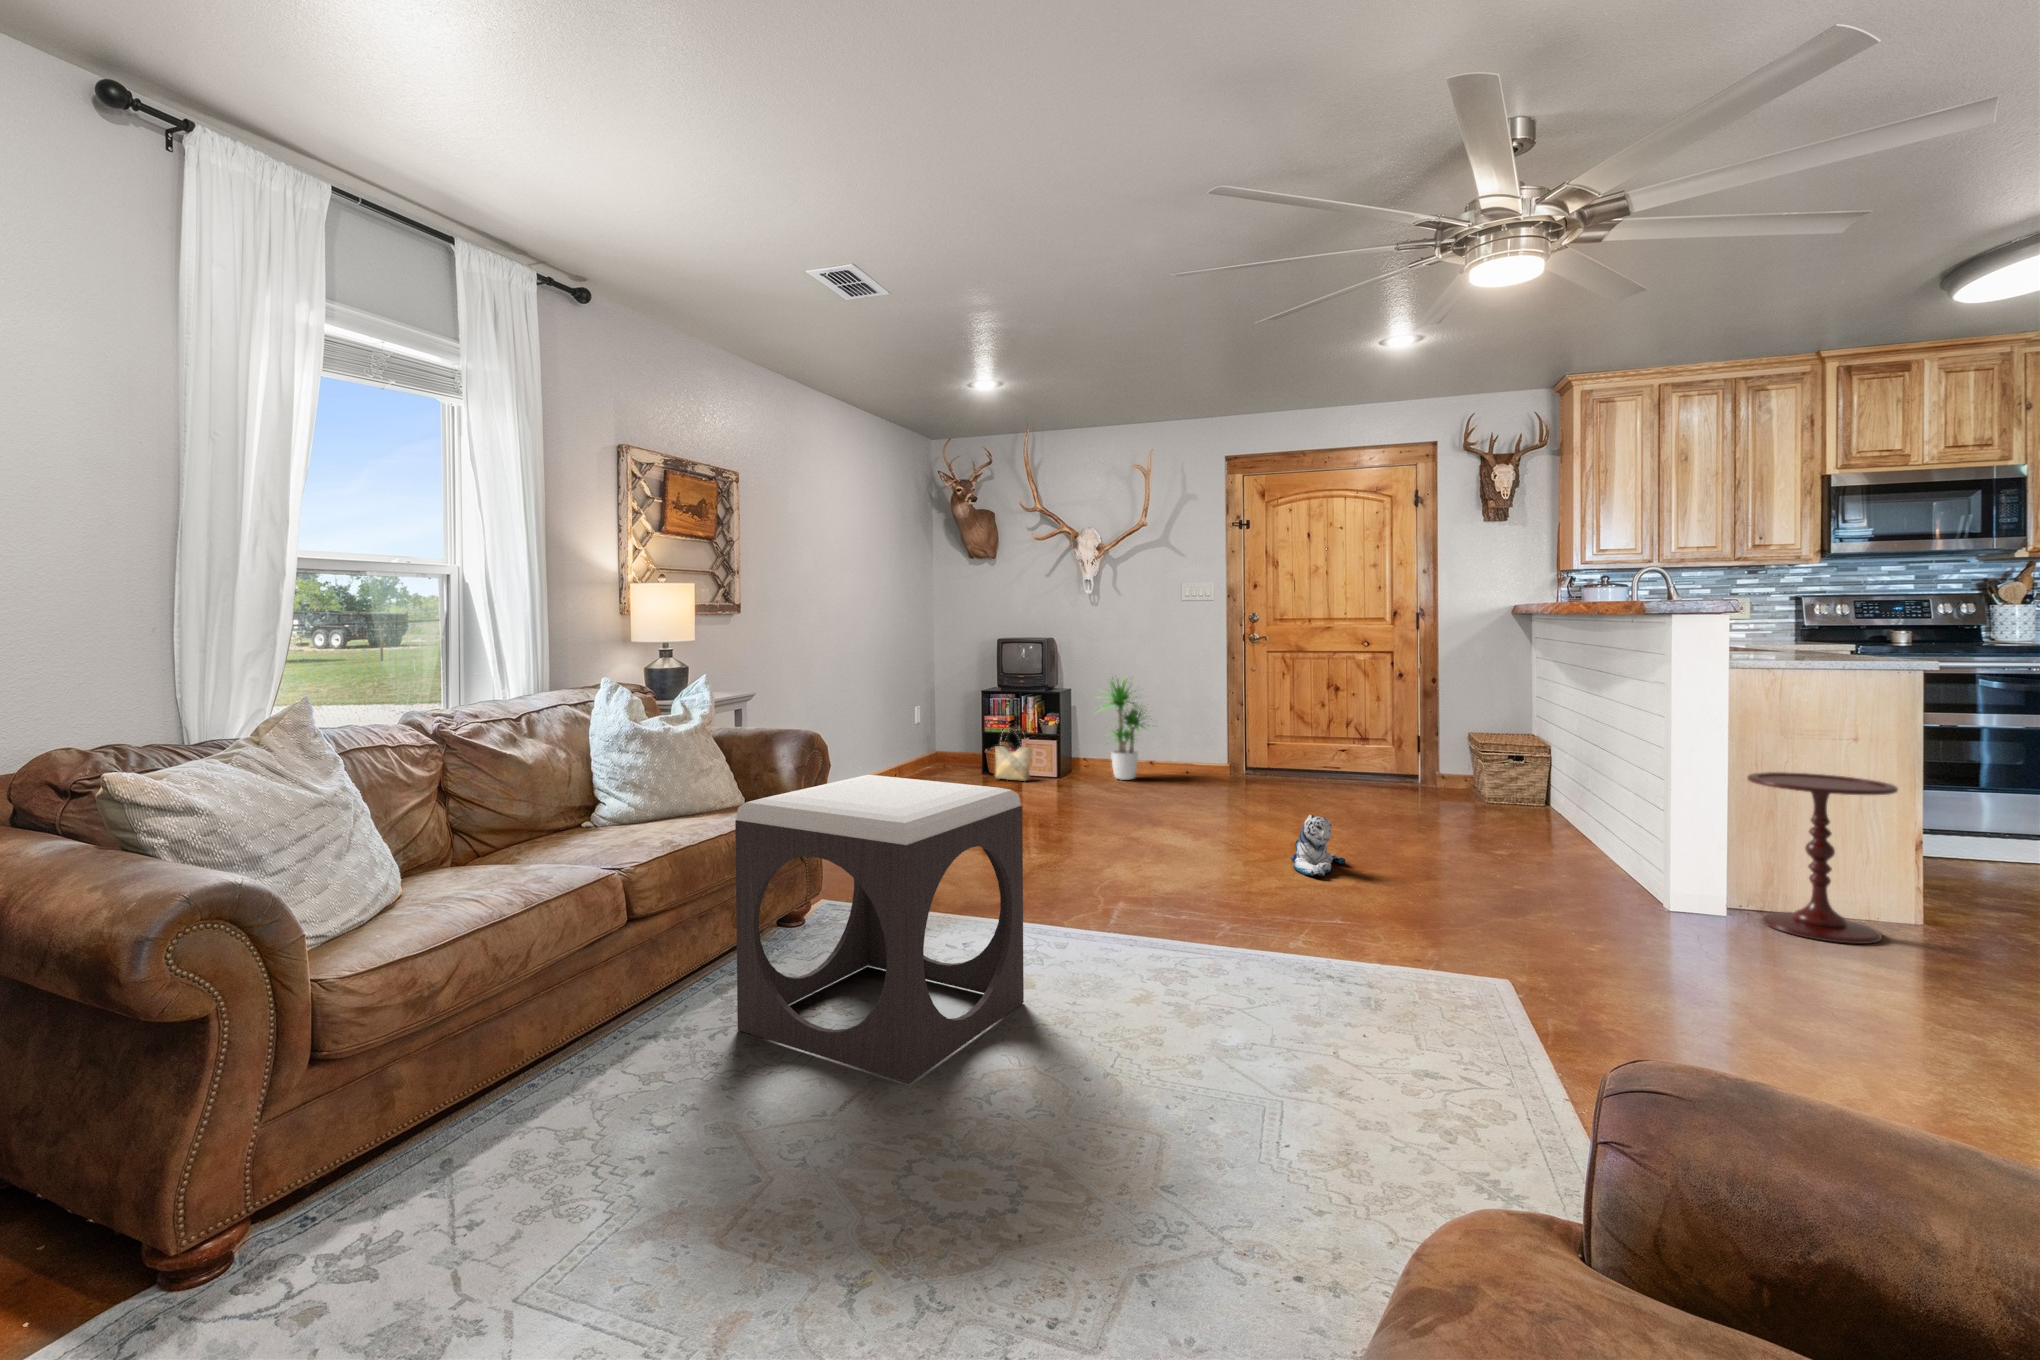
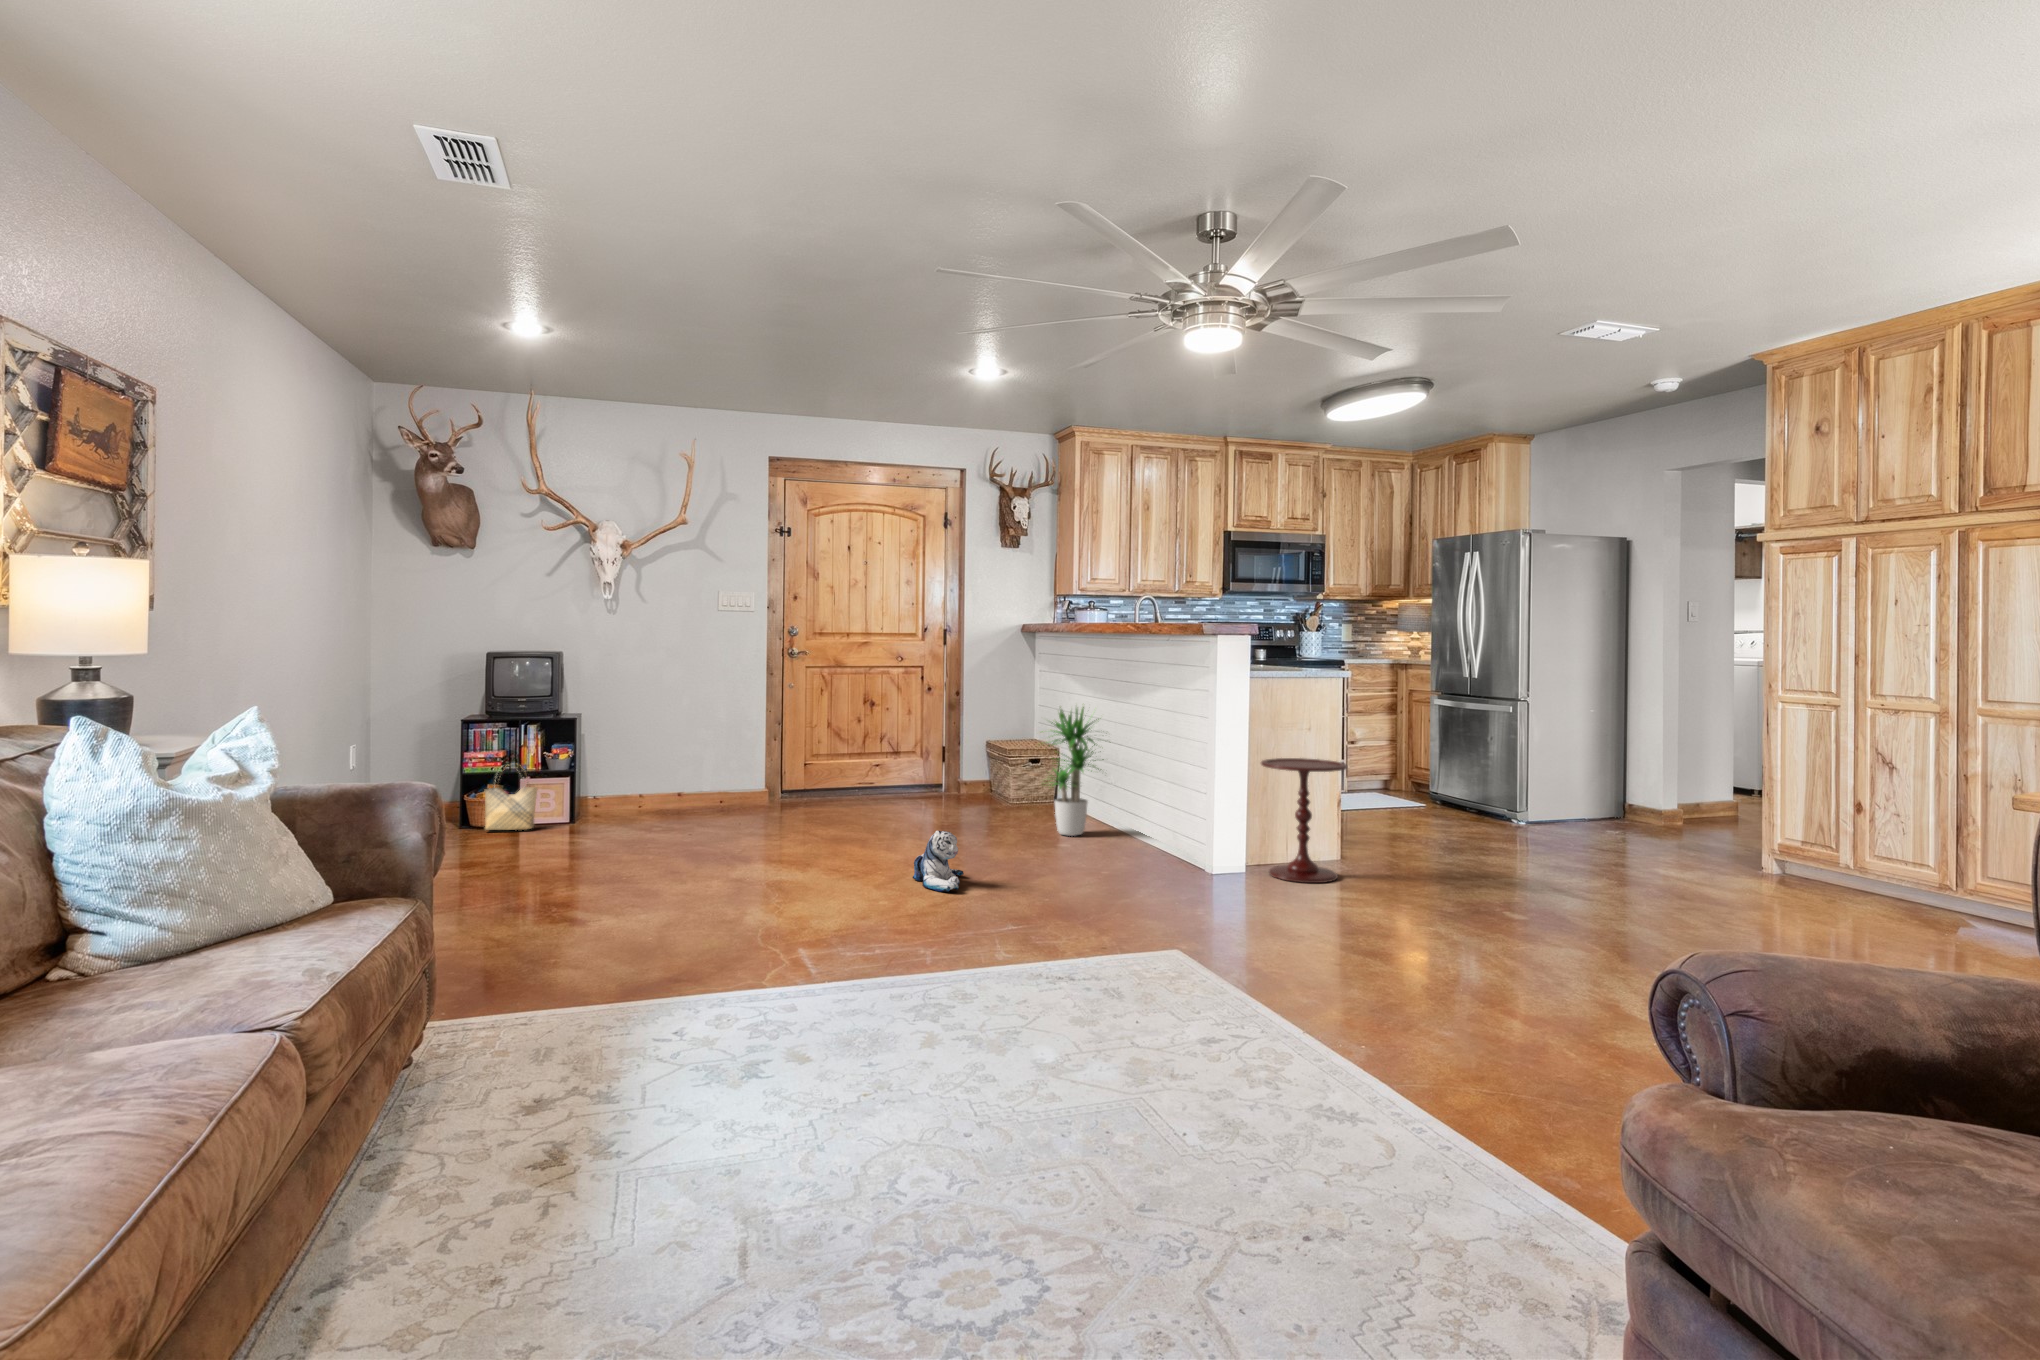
potted plant: present [1102,679,1149,780] -> present [1042,707,1104,836]
footstool: present [735,775,1024,1083] -> none [476,831,819,1228]

